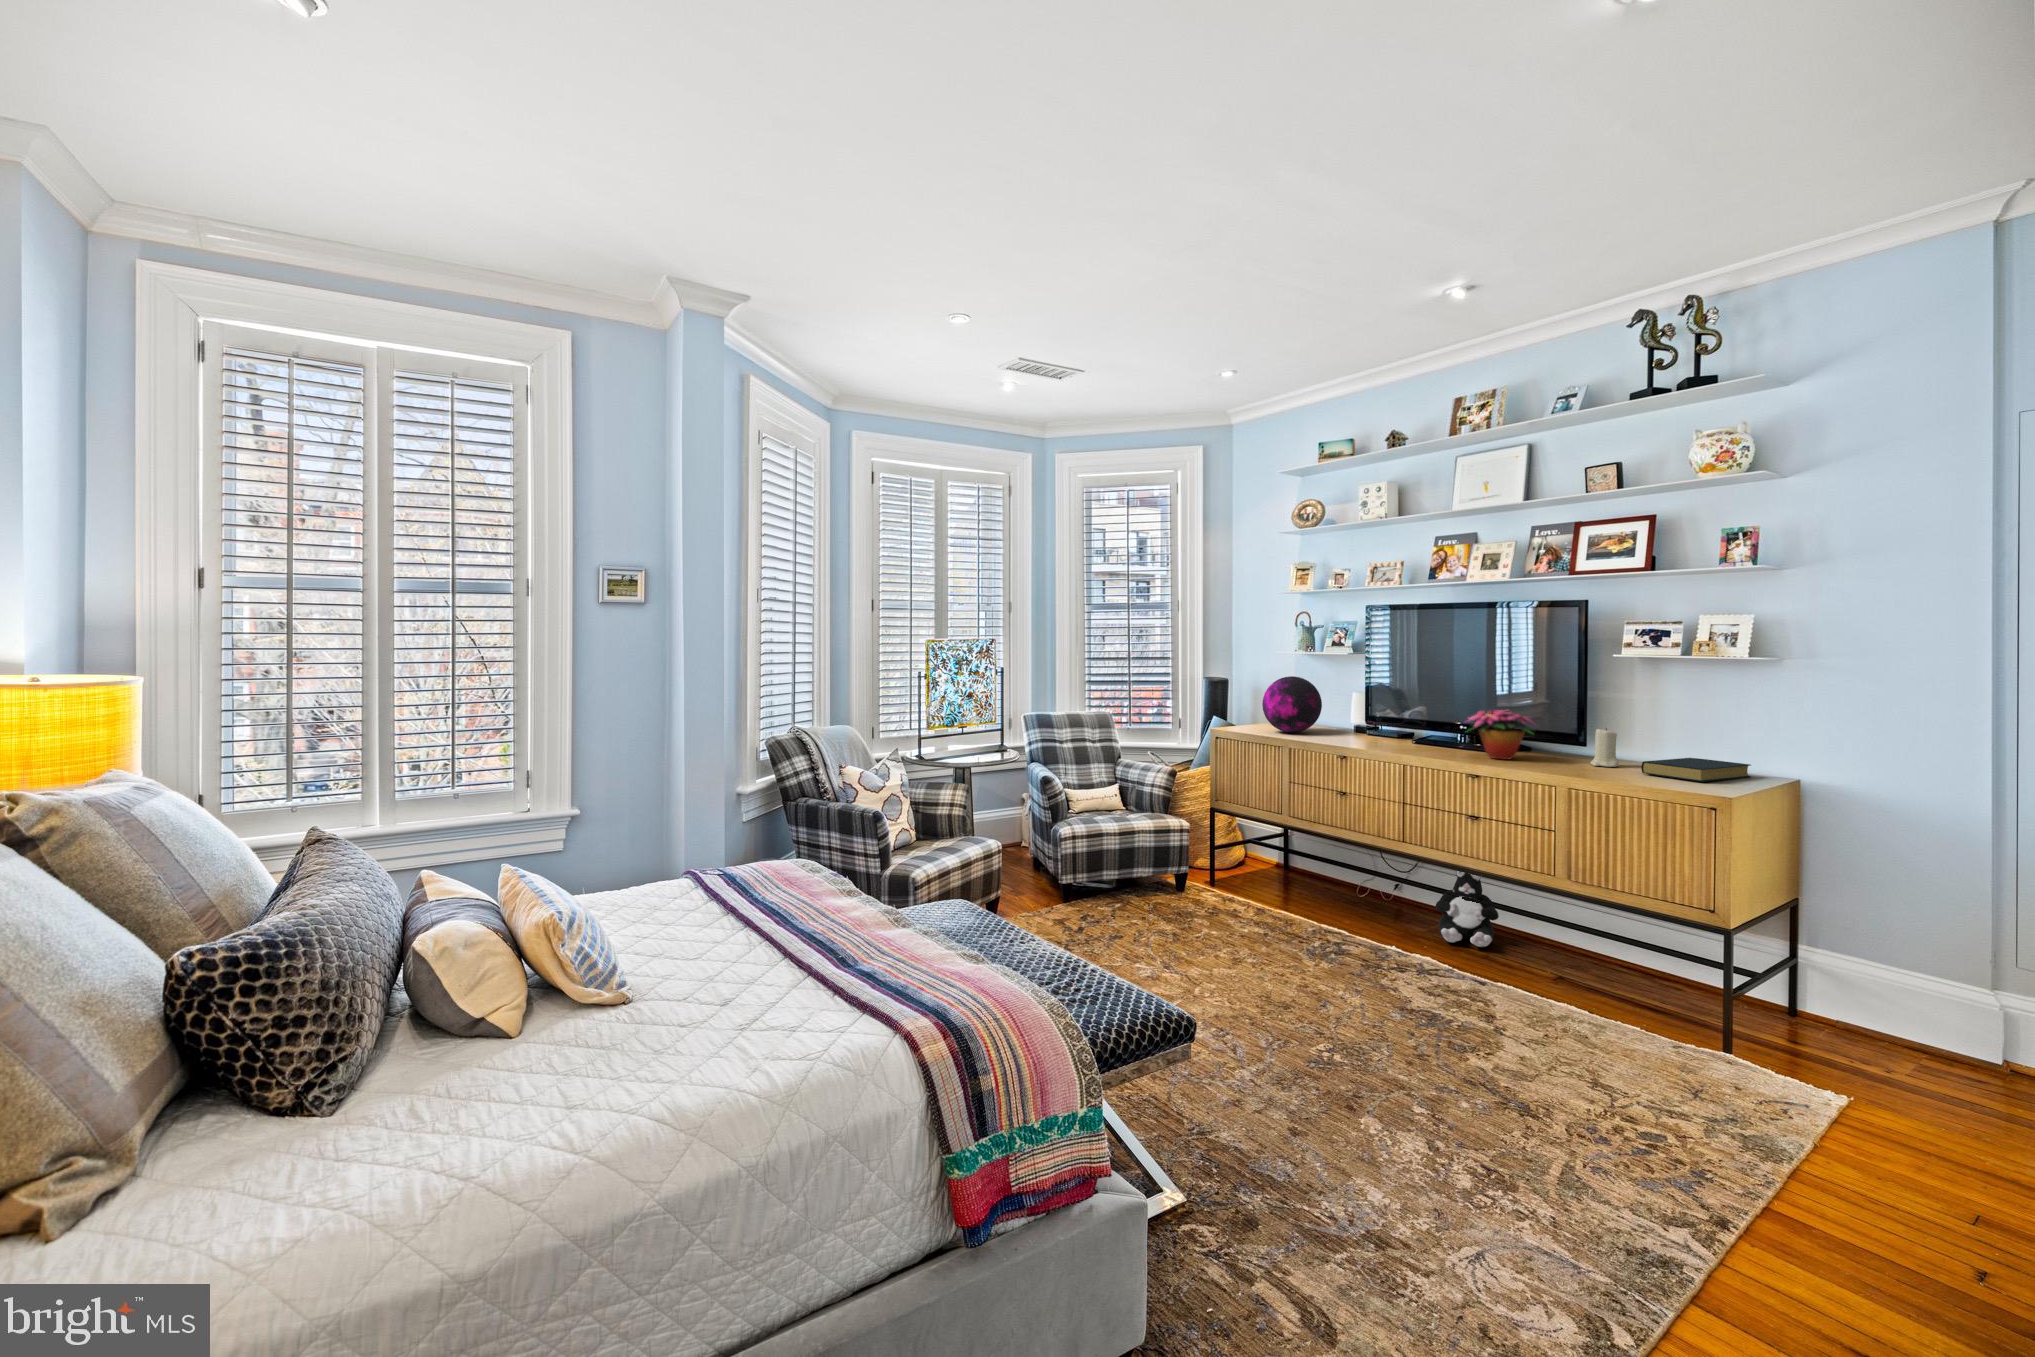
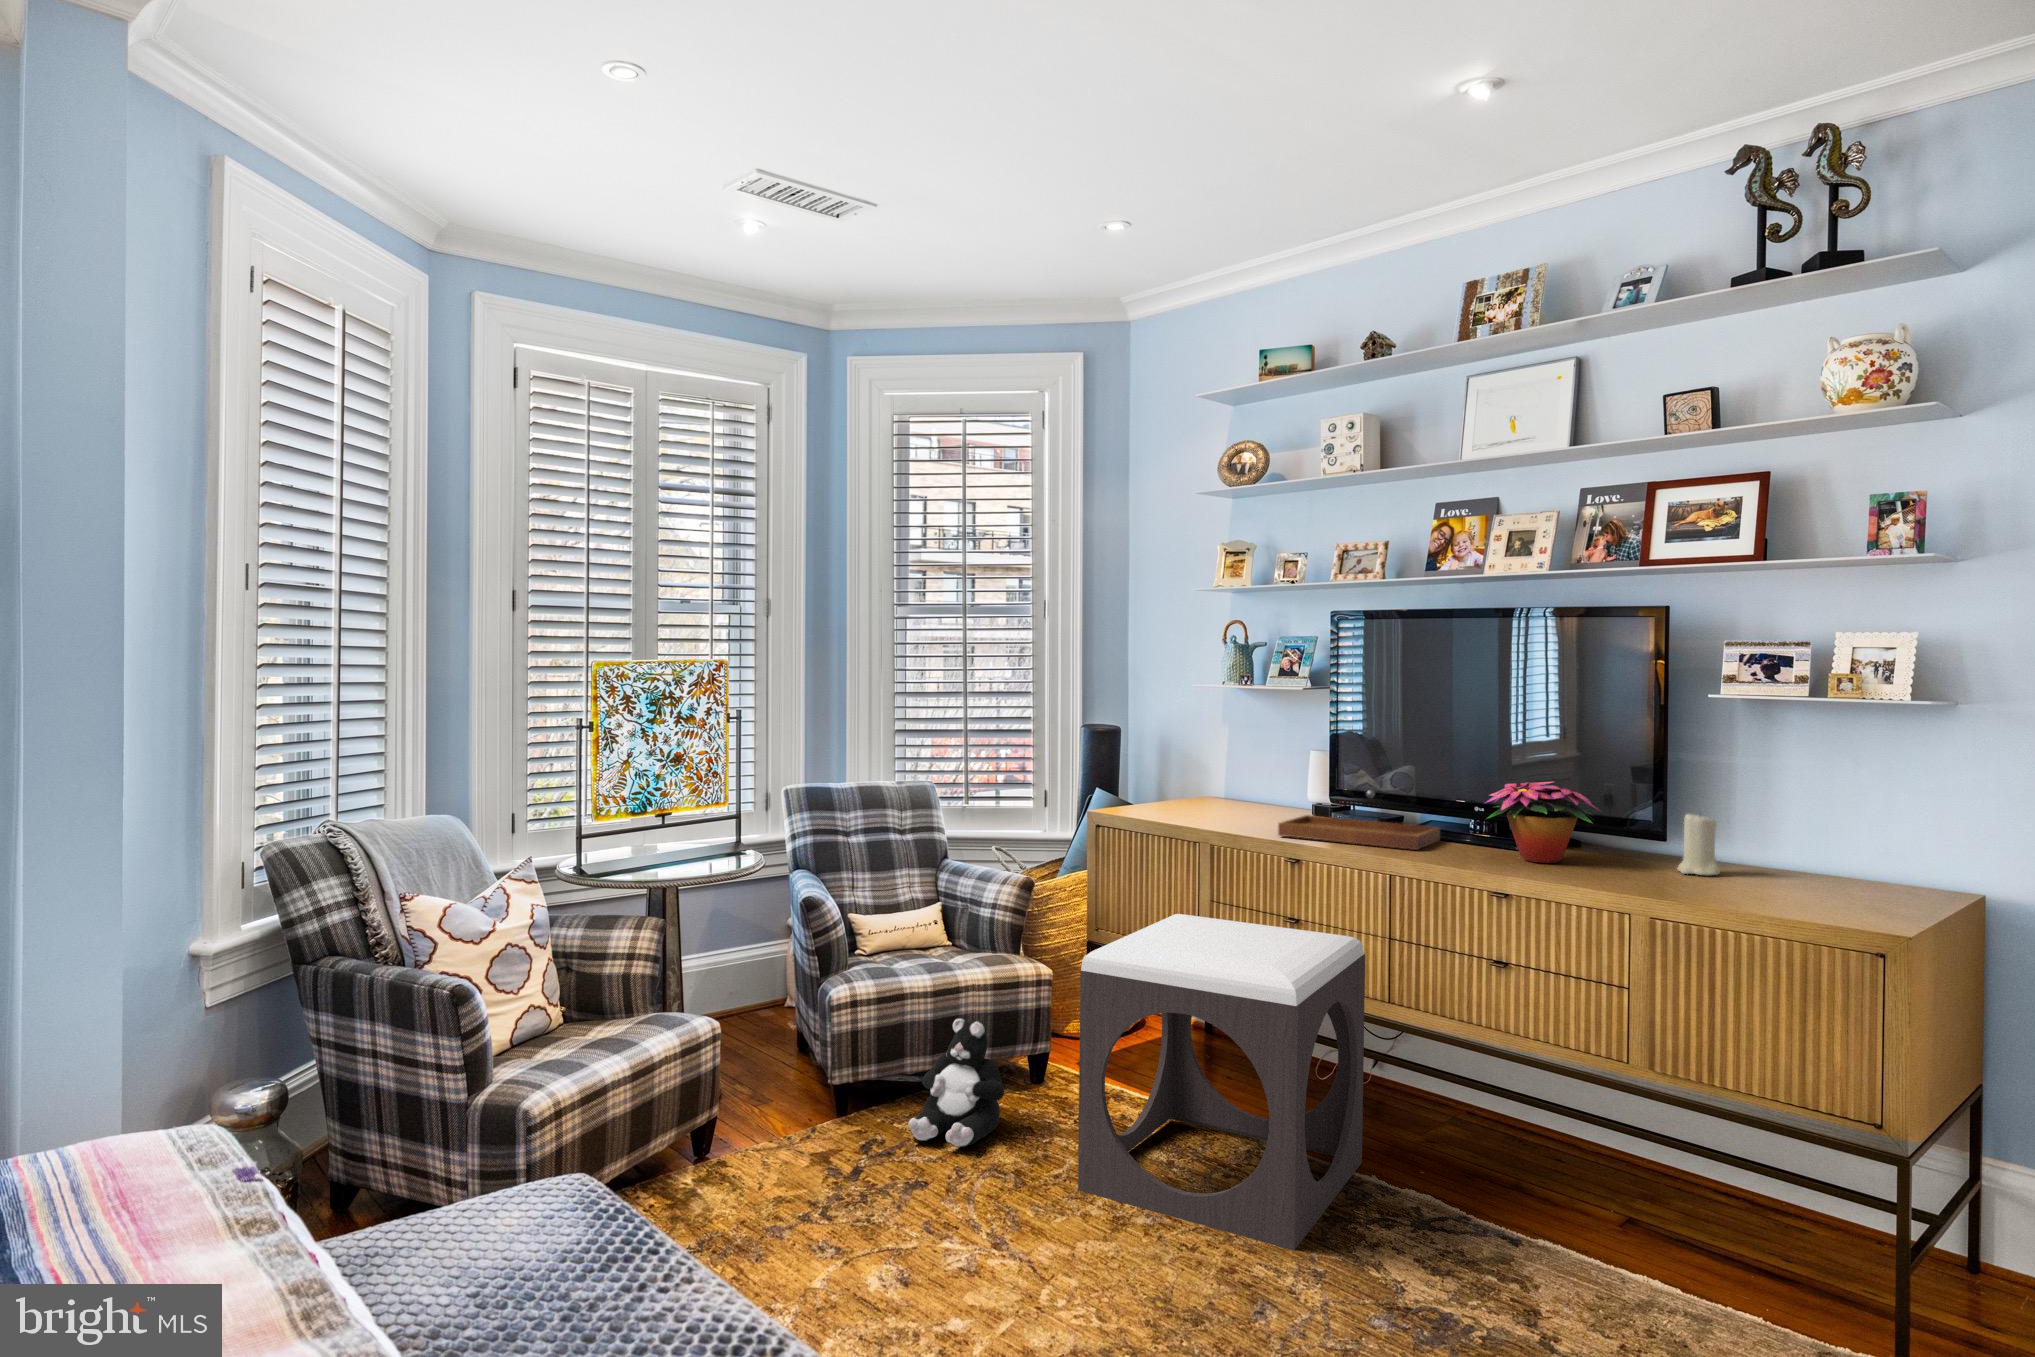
decorative orb: present [1262,676,1322,733] -> none [1173,722,1266,813]
tray: none [1331,716,1436,752] -> present [1278,790,1440,850]
hardback book: present [1641,758,1751,782] -> none [1757,859,1917,904]
footstool: none [1211,789,1386,977] -> present [1078,914,1365,1250]
plush toy: present [1435,871,1499,947] -> present [909,1018,1004,1147]

